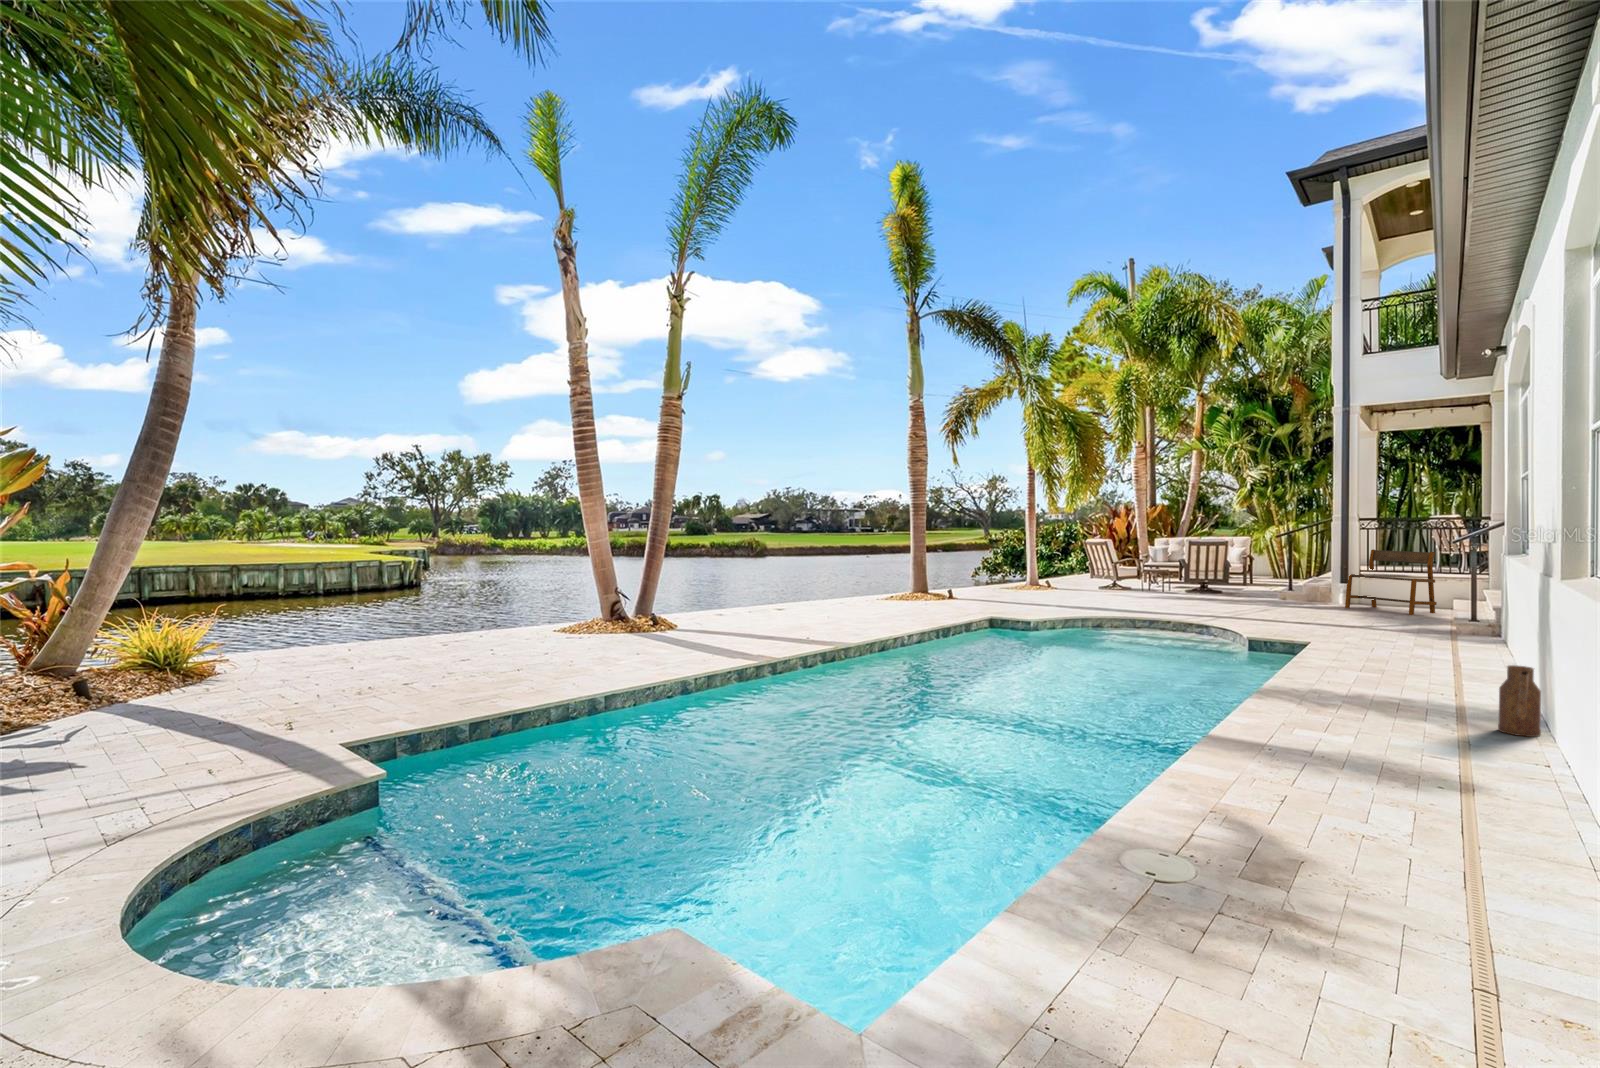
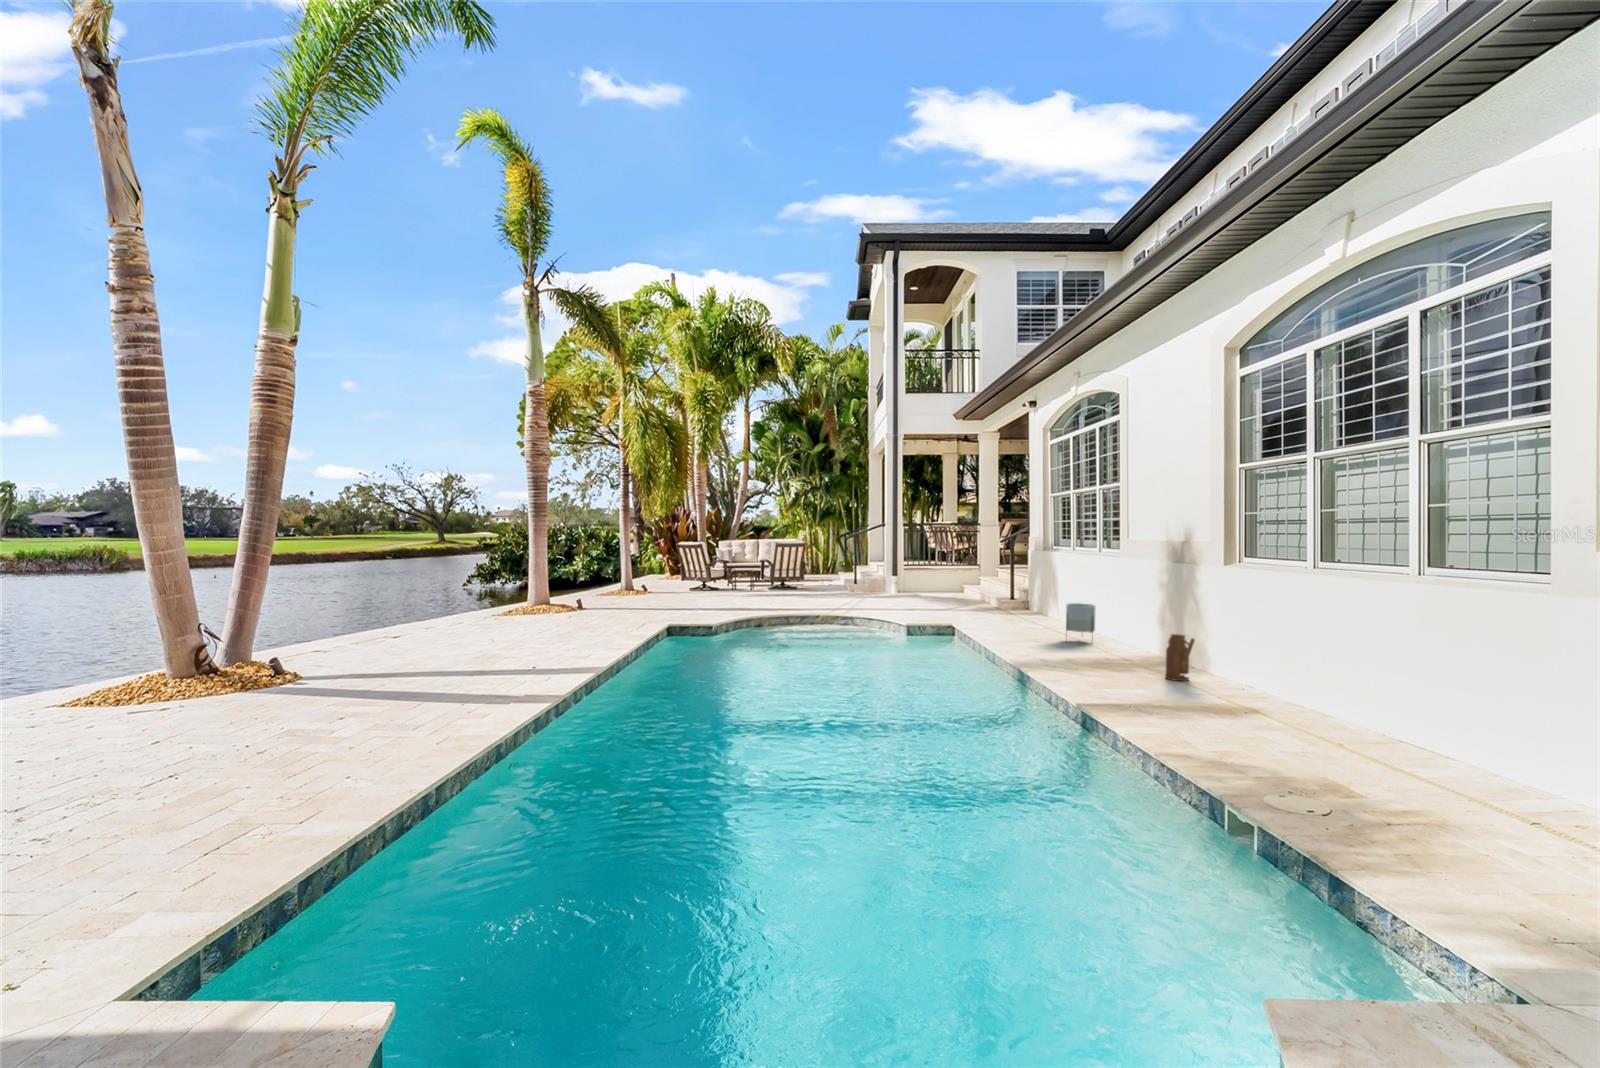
bench: present [1345,550,1437,615] -> none [897,550,951,598]
planter: none [1462,622,1517,682] -> present [1066,603,1095,633]

